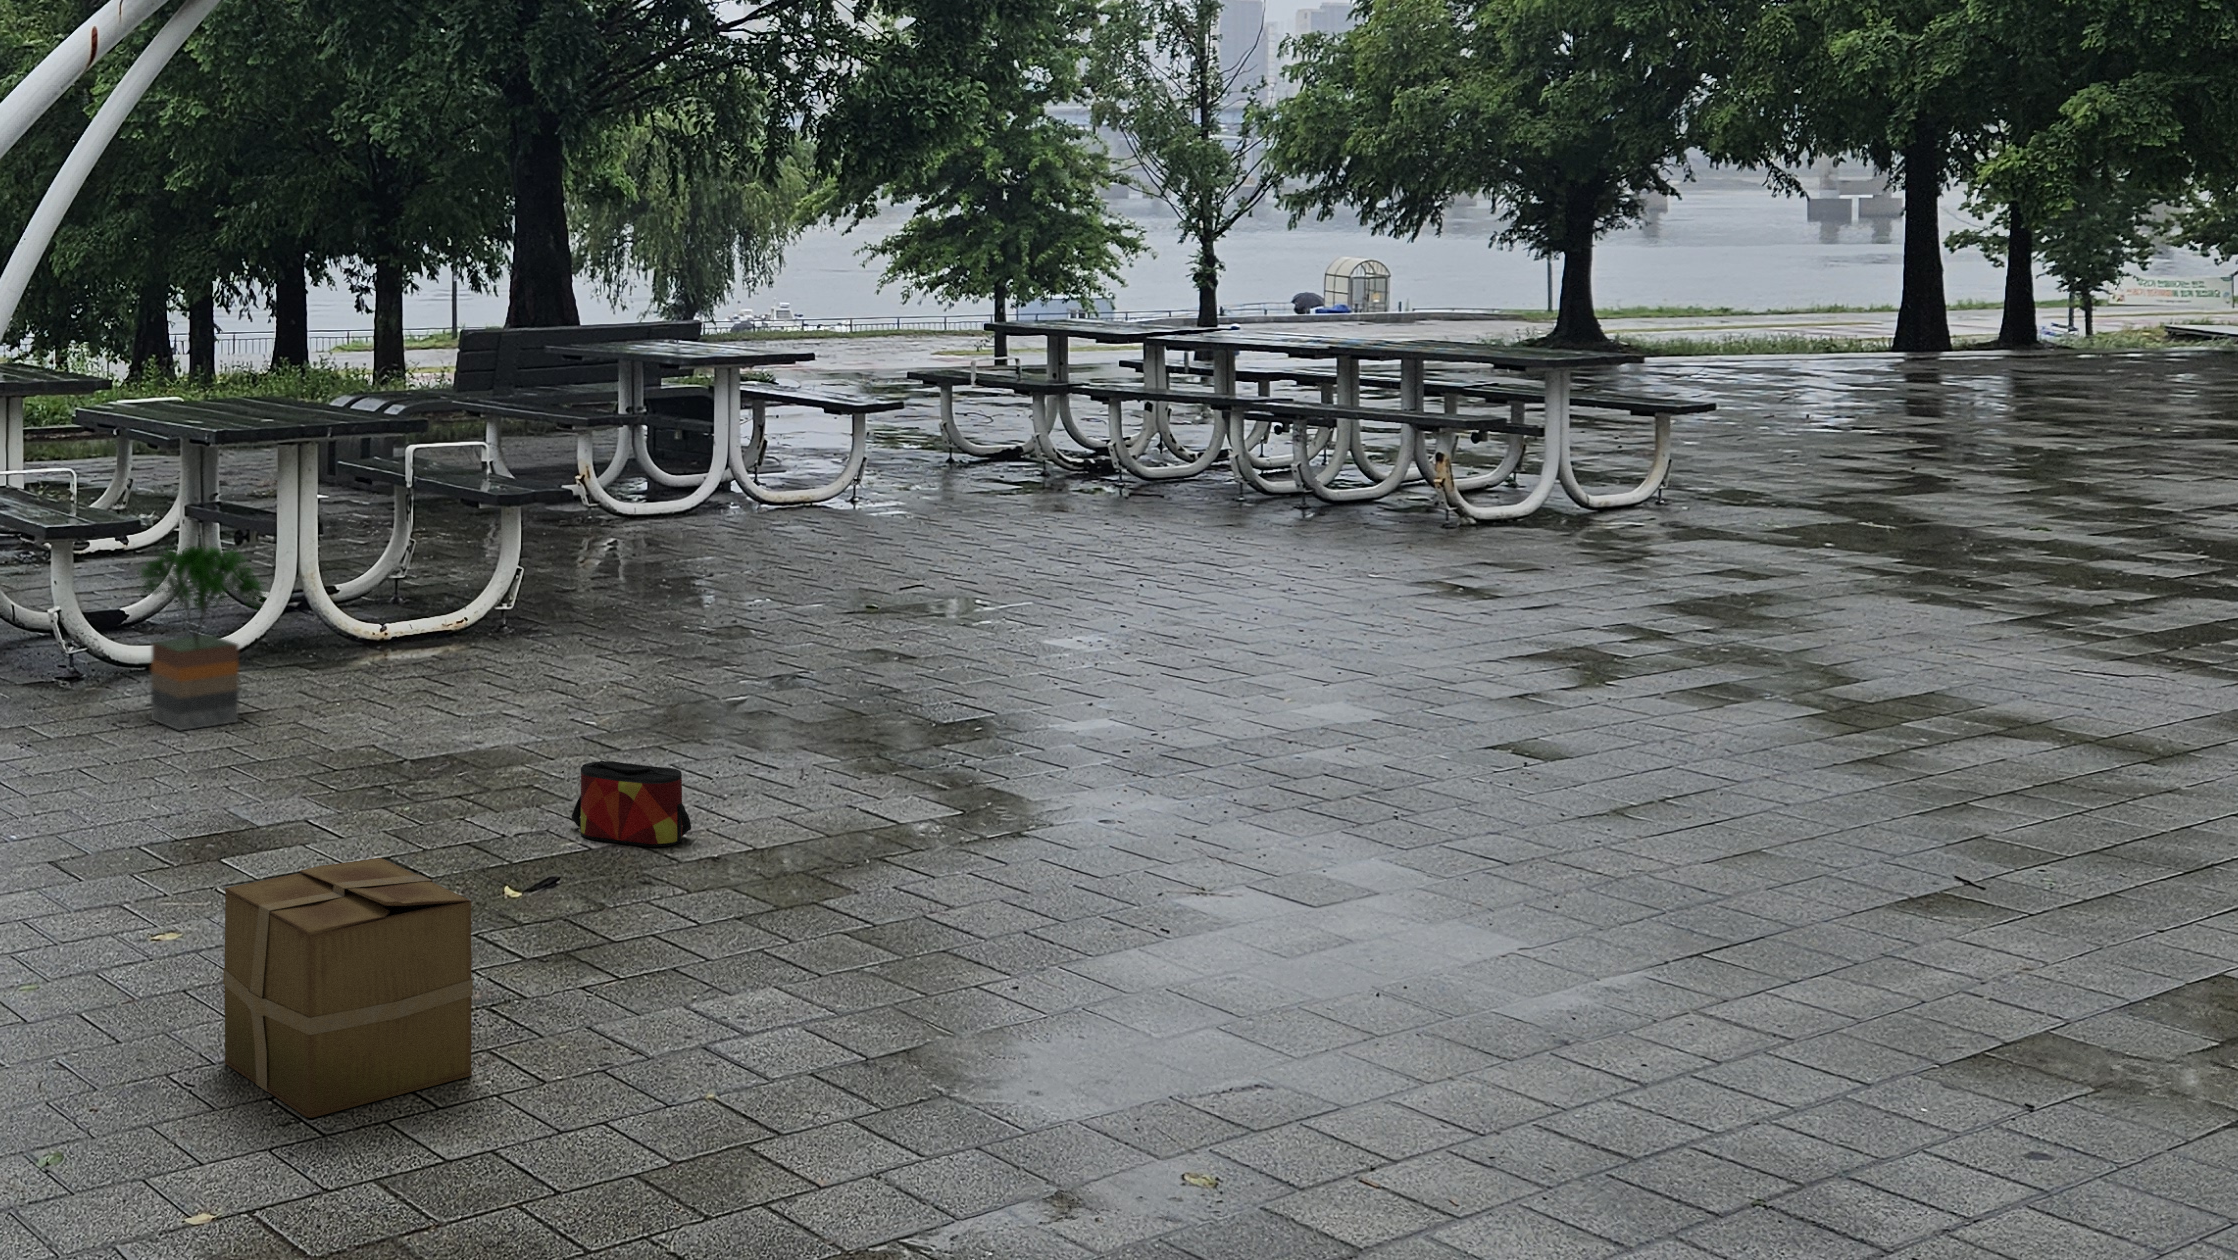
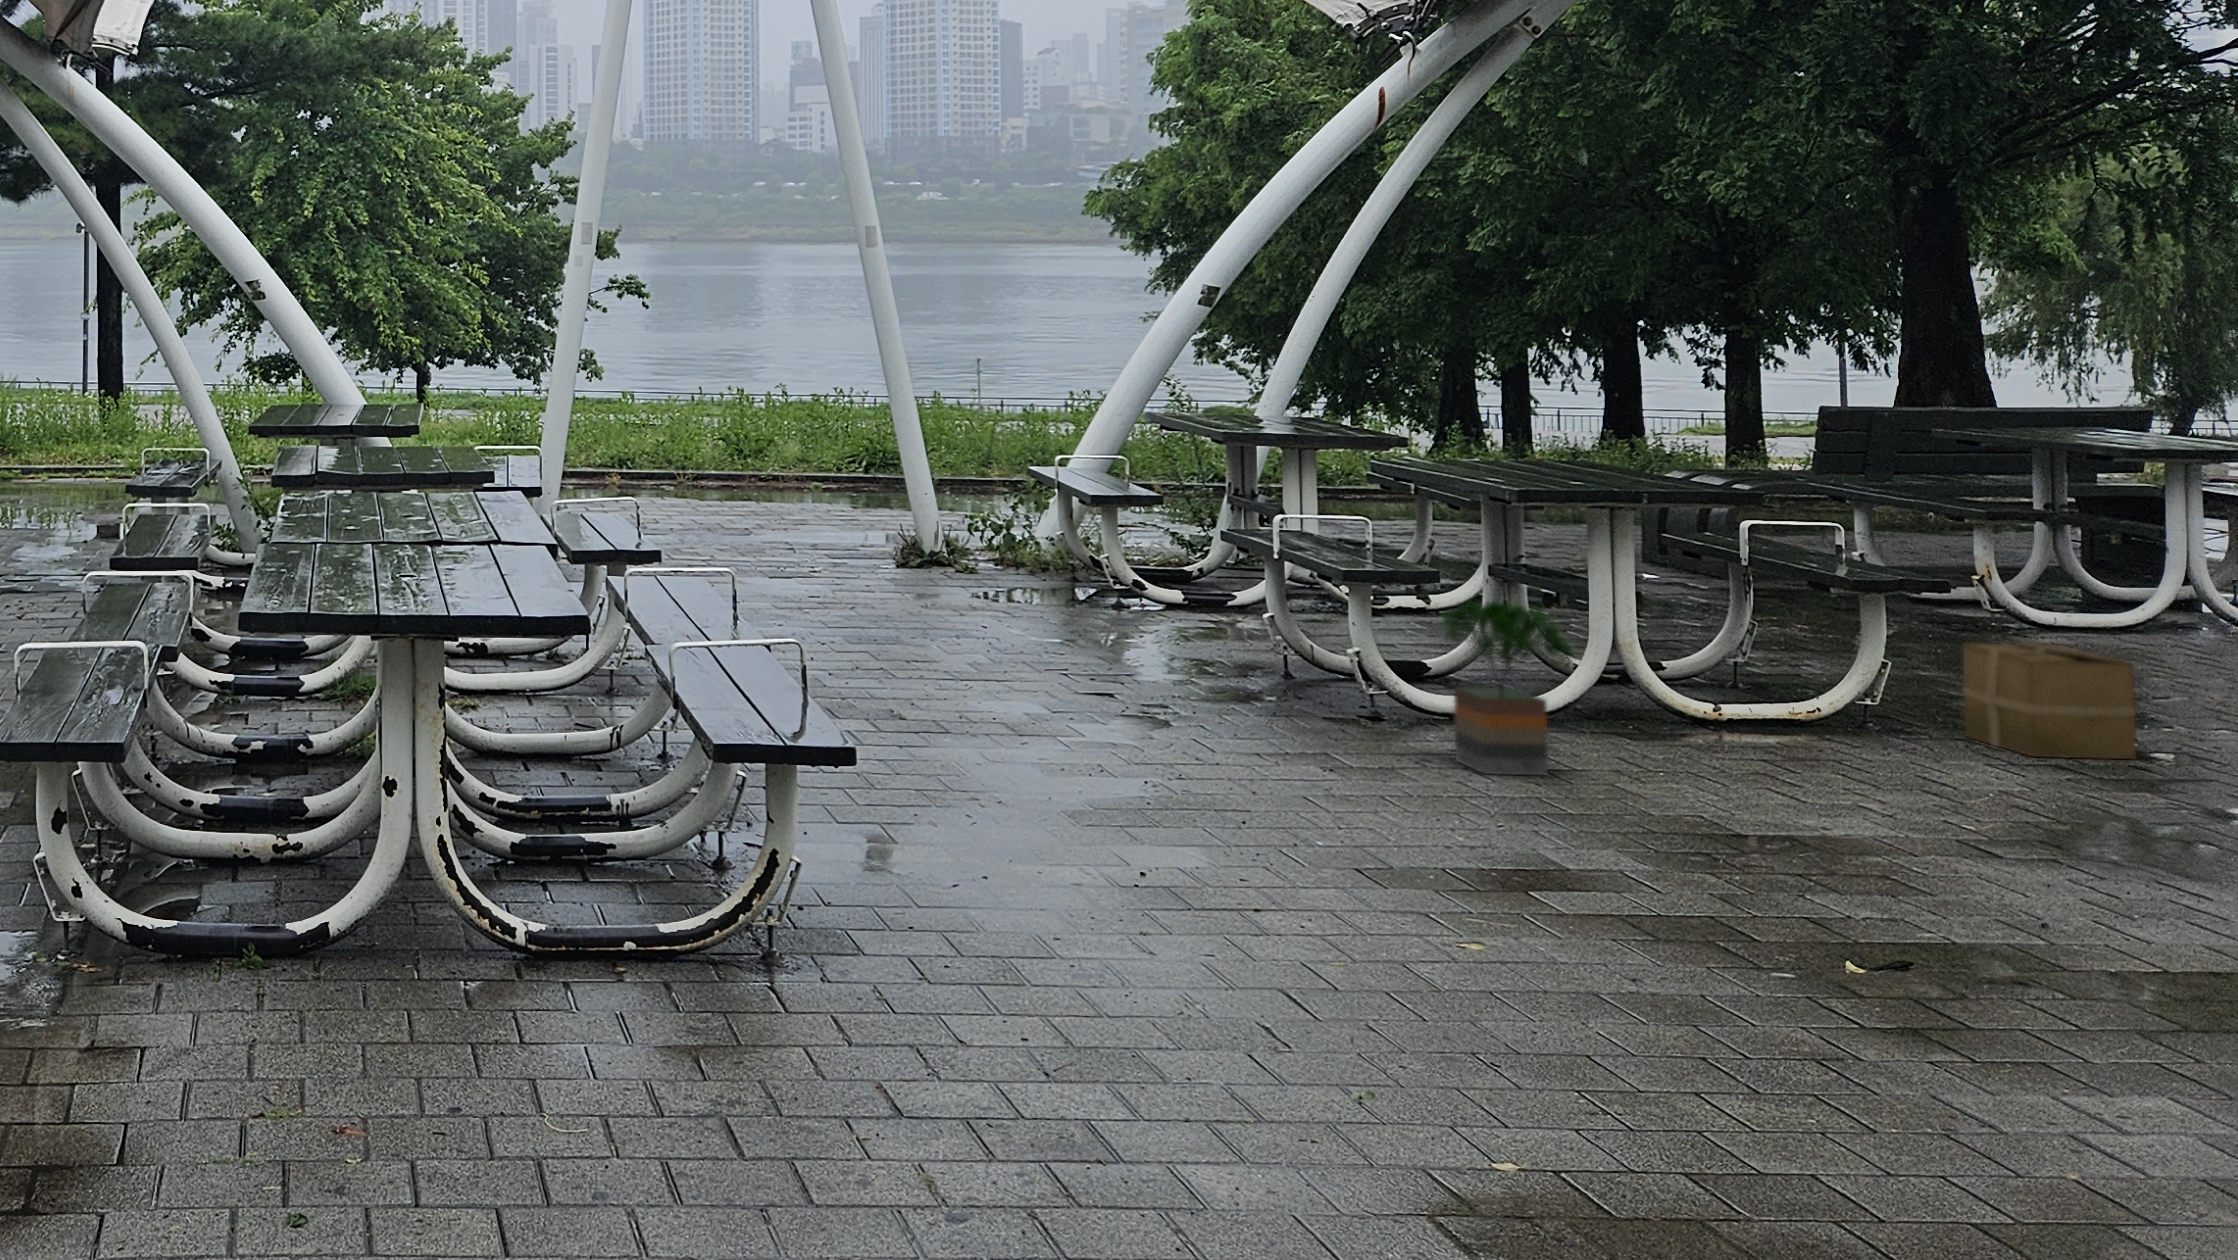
bag: present [571,760,691,847] -> none [1931,860,2086,960]
cardboard box: present [223,858,473,1118] -> present [1962,643,2136,759]

